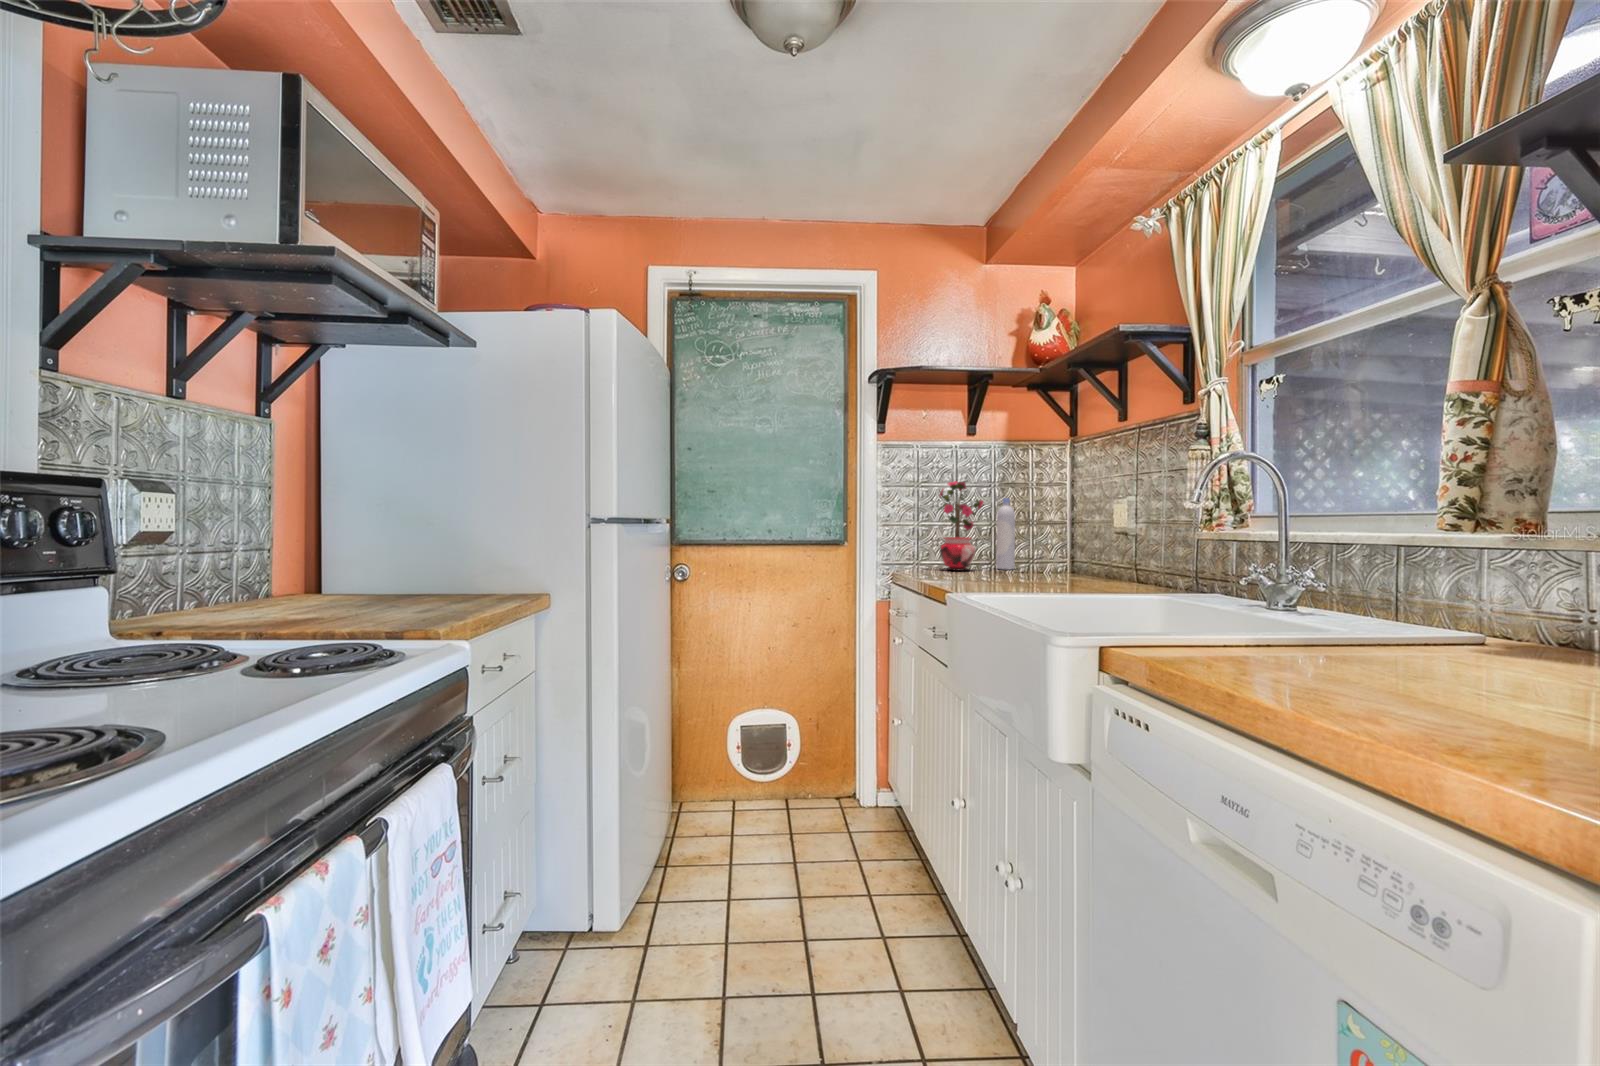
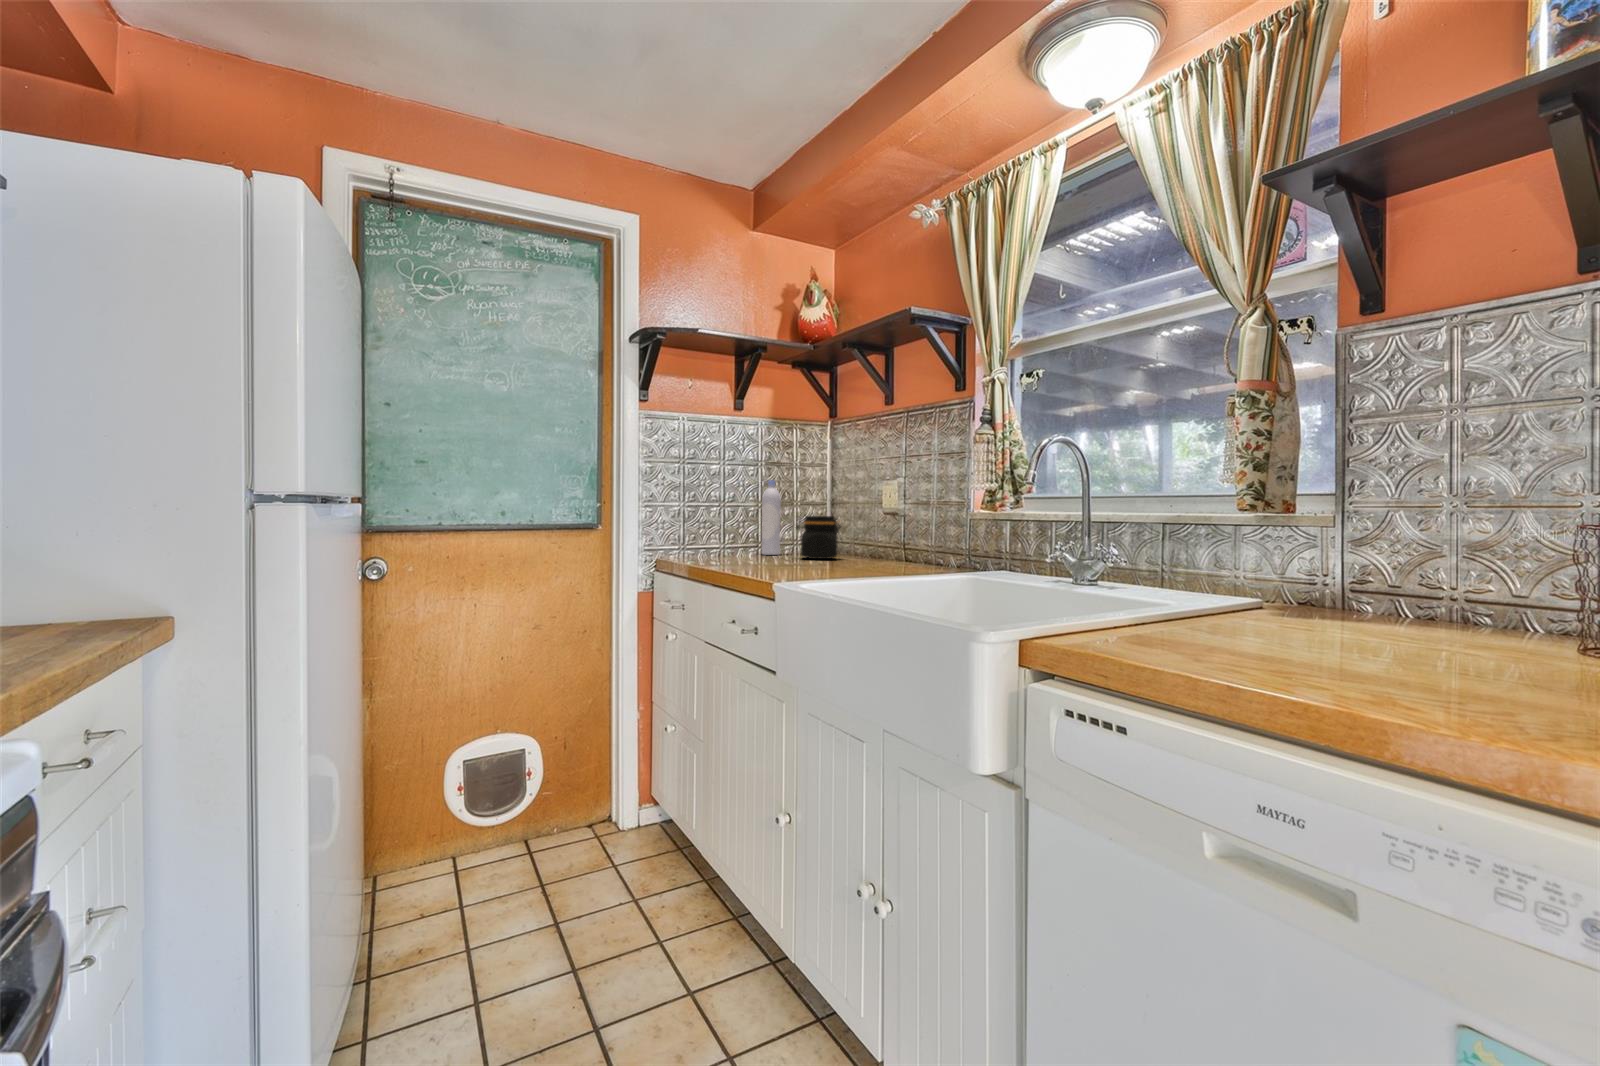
potted plant: present [939,481,983,571] -> none [697,456,754,557]
jar: none [1024,532,1073,575] -> present [796,516,841,559]

